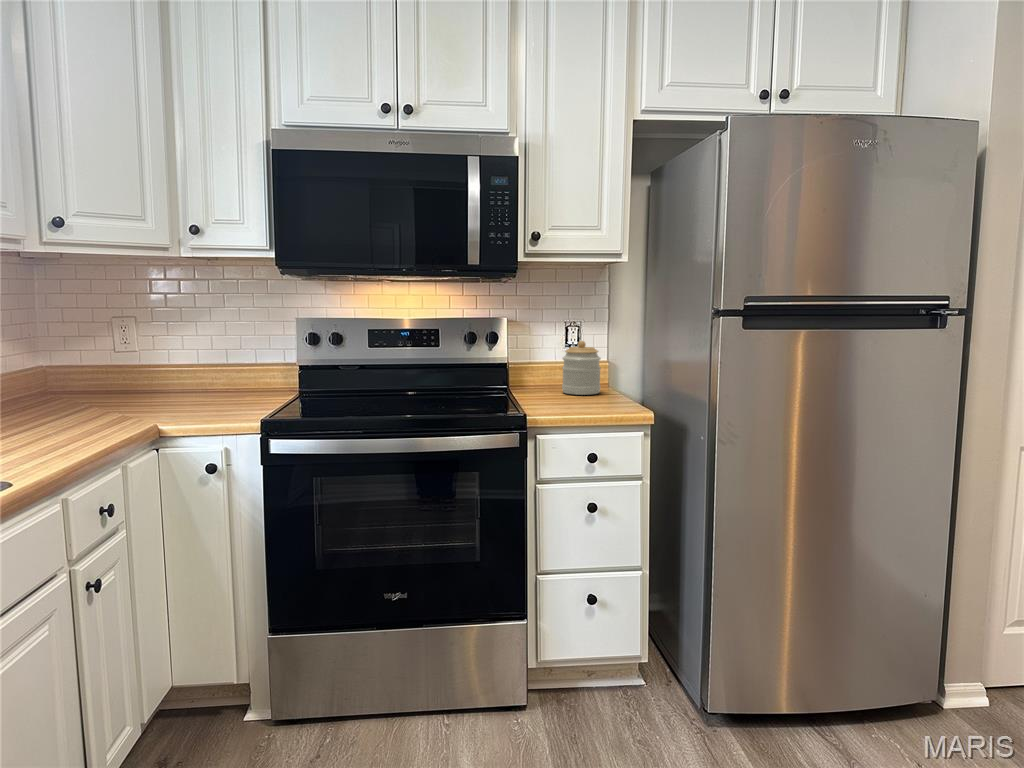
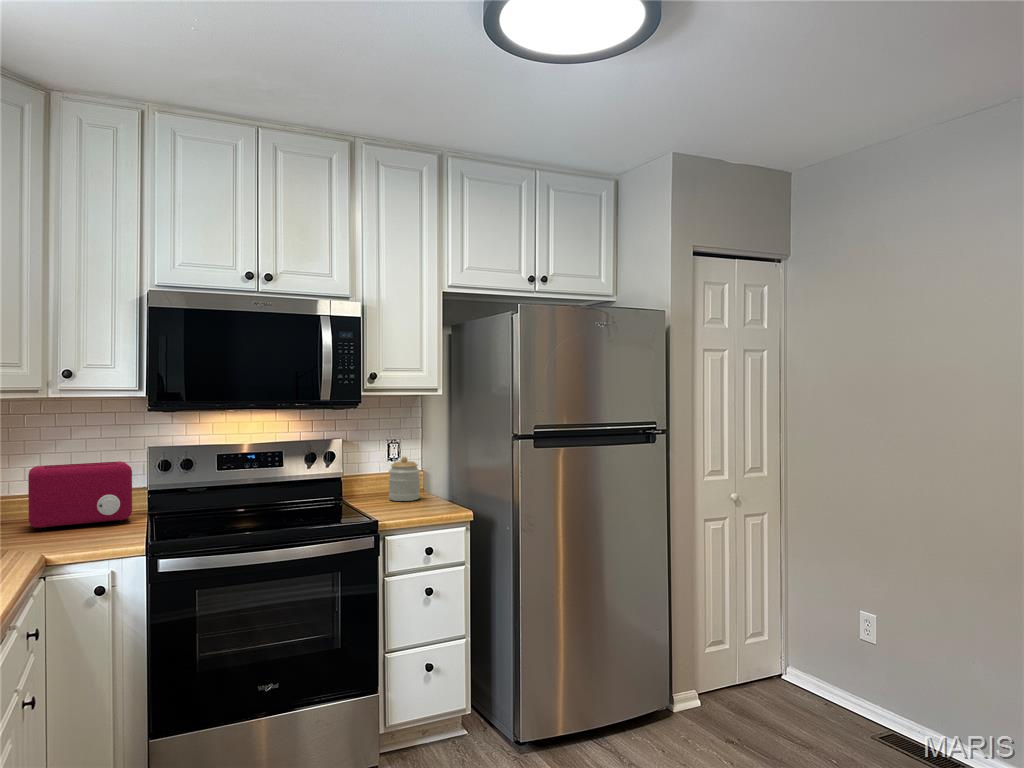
toaster: none [168,333,277,401] -> present [28,461,132,530]

